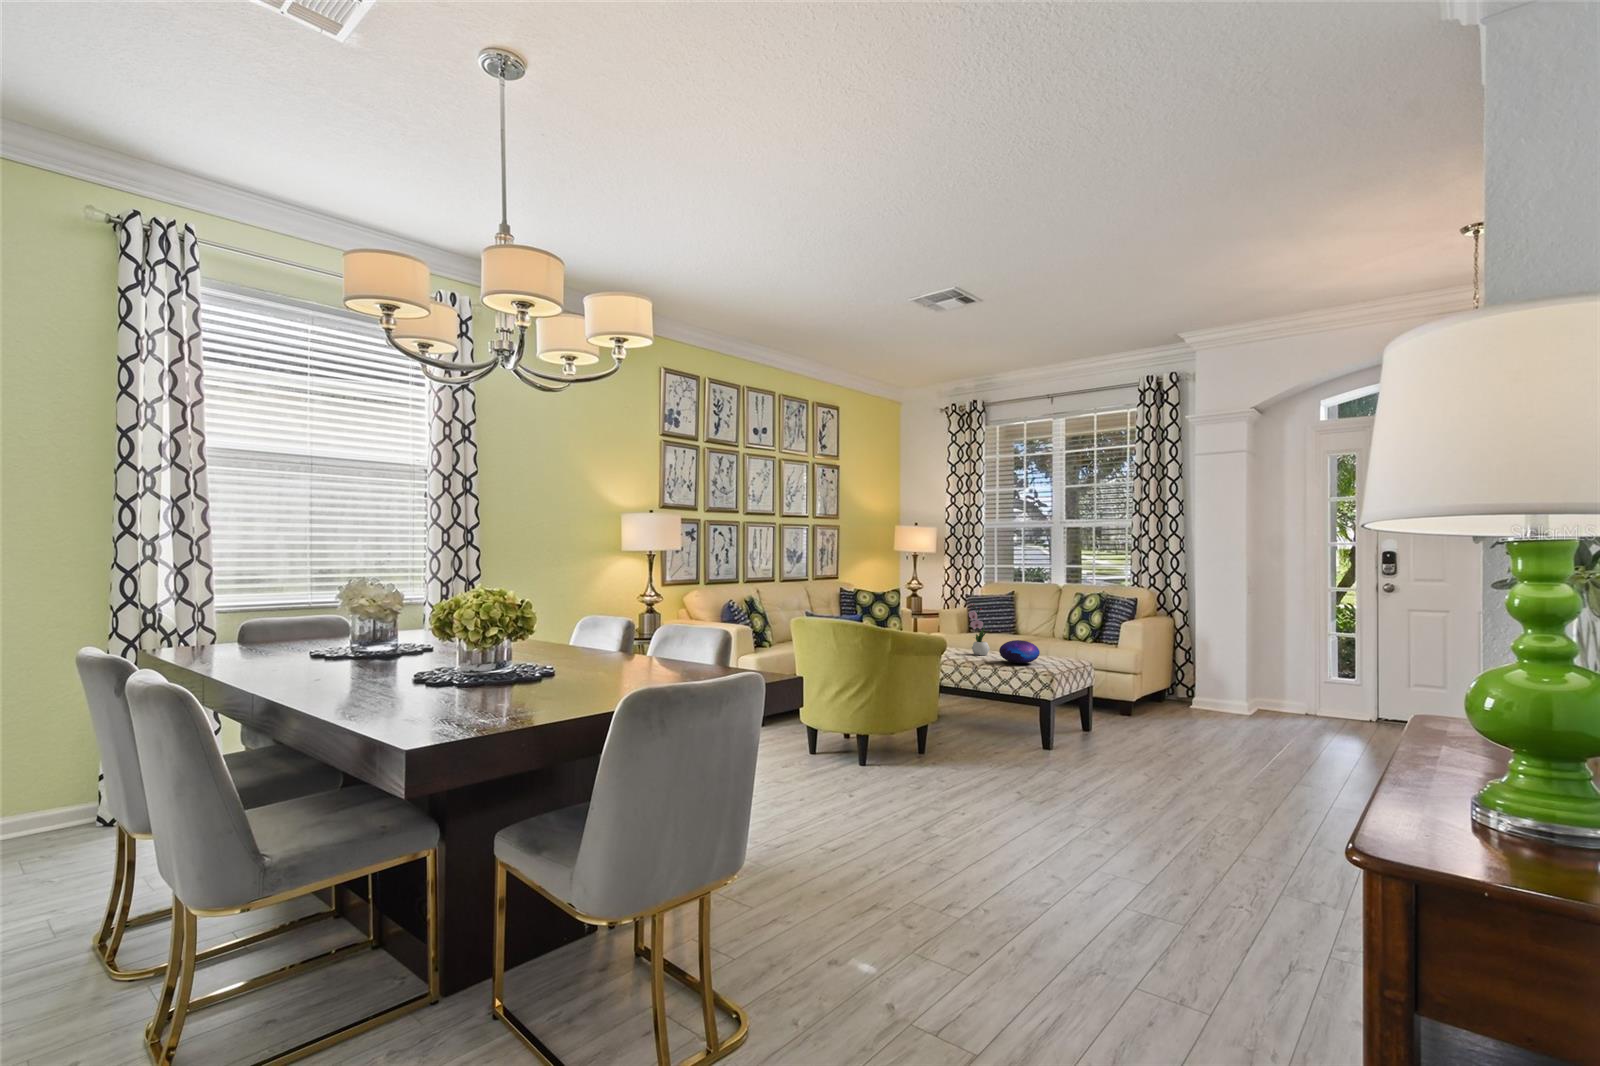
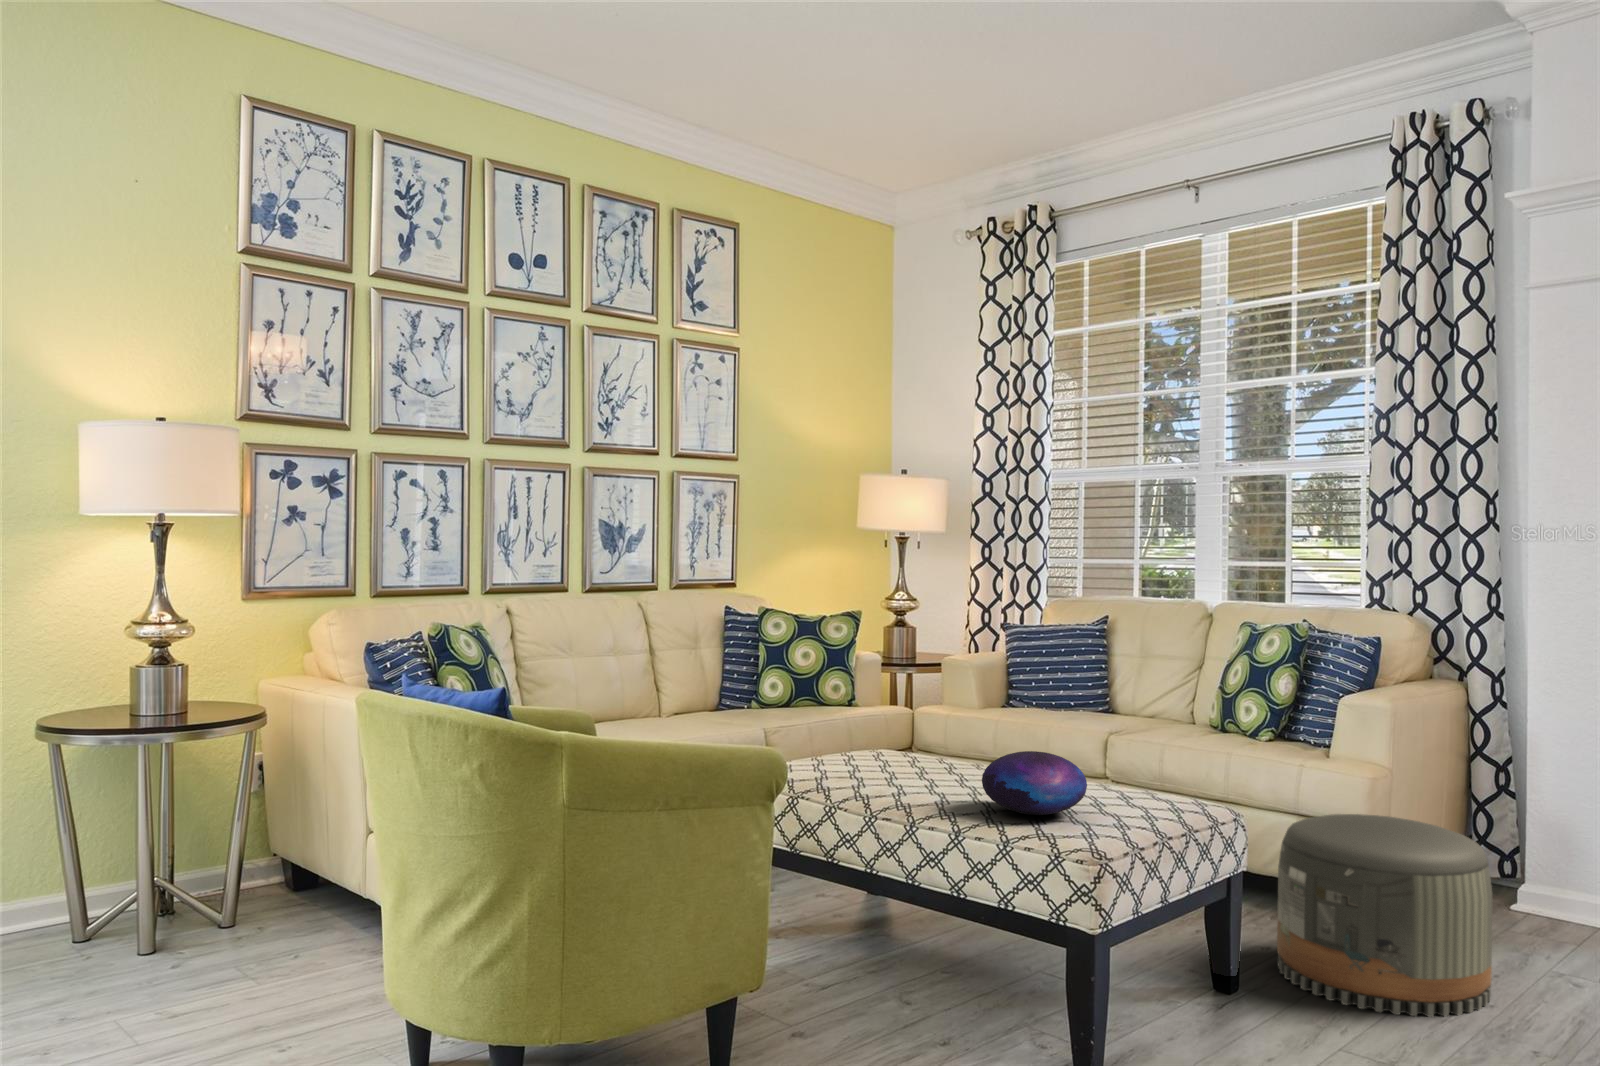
flower arrangement: present [969,604,991,655] -> none [928,651,987,782]
pouf: none [1104,667,1185,737] -> present [1277,814,1493,1017]

